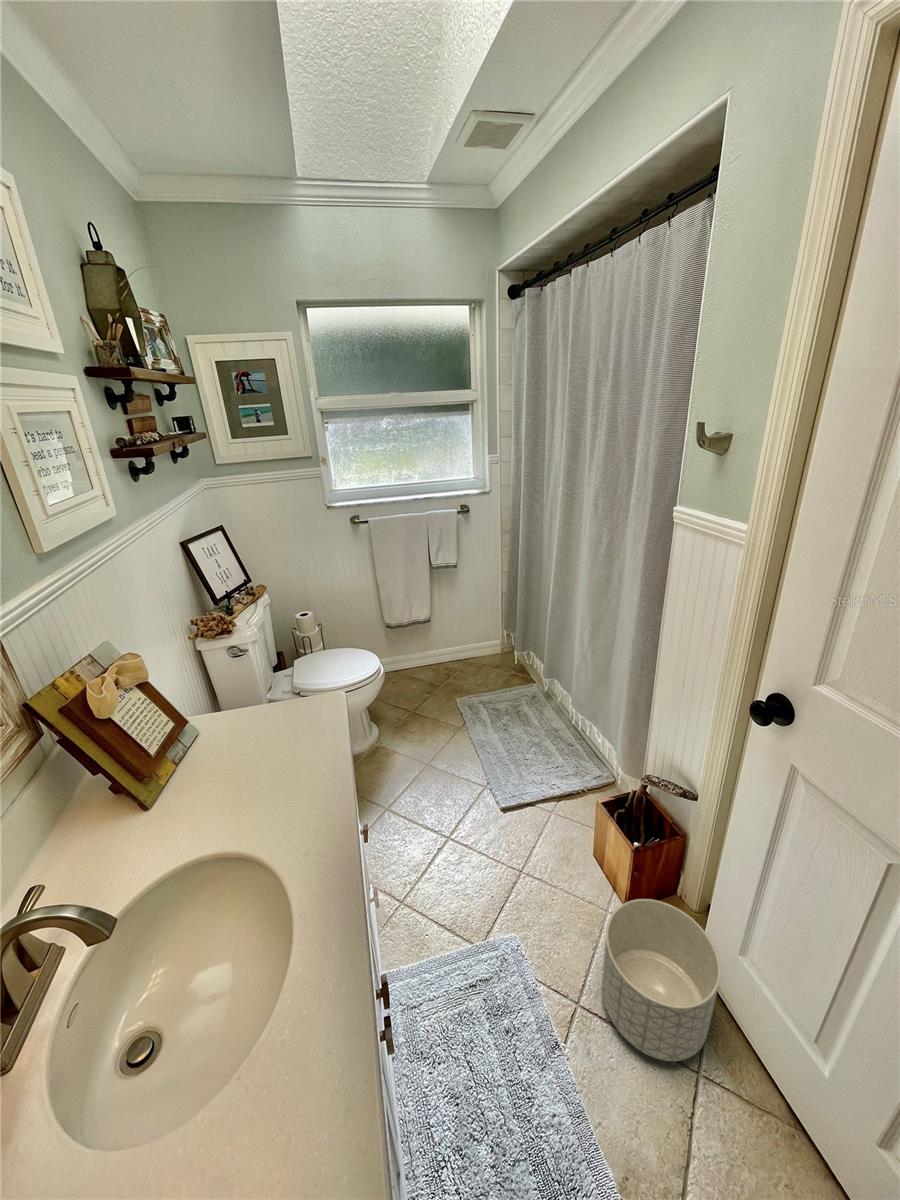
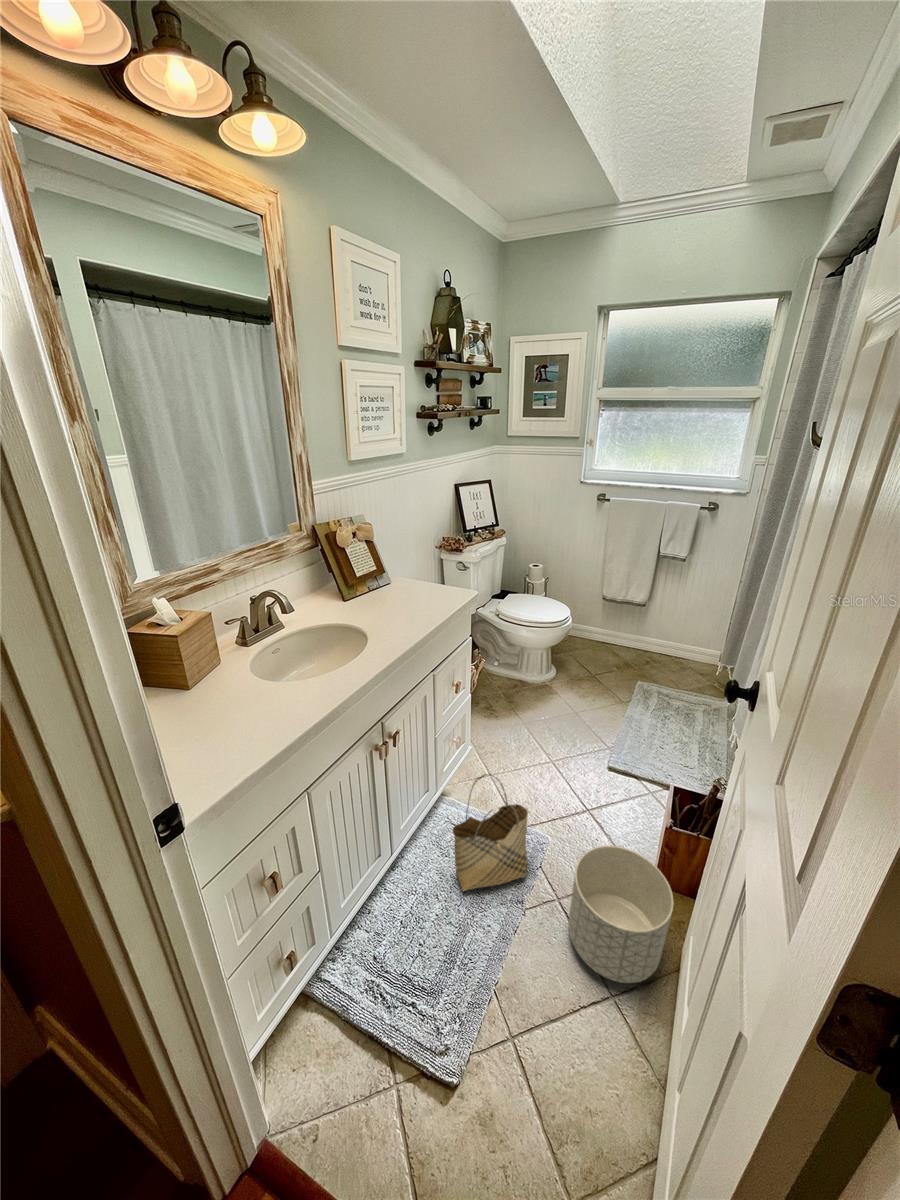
woven basket: none [461,921,538,1099] -> present [453,774,528,891]

